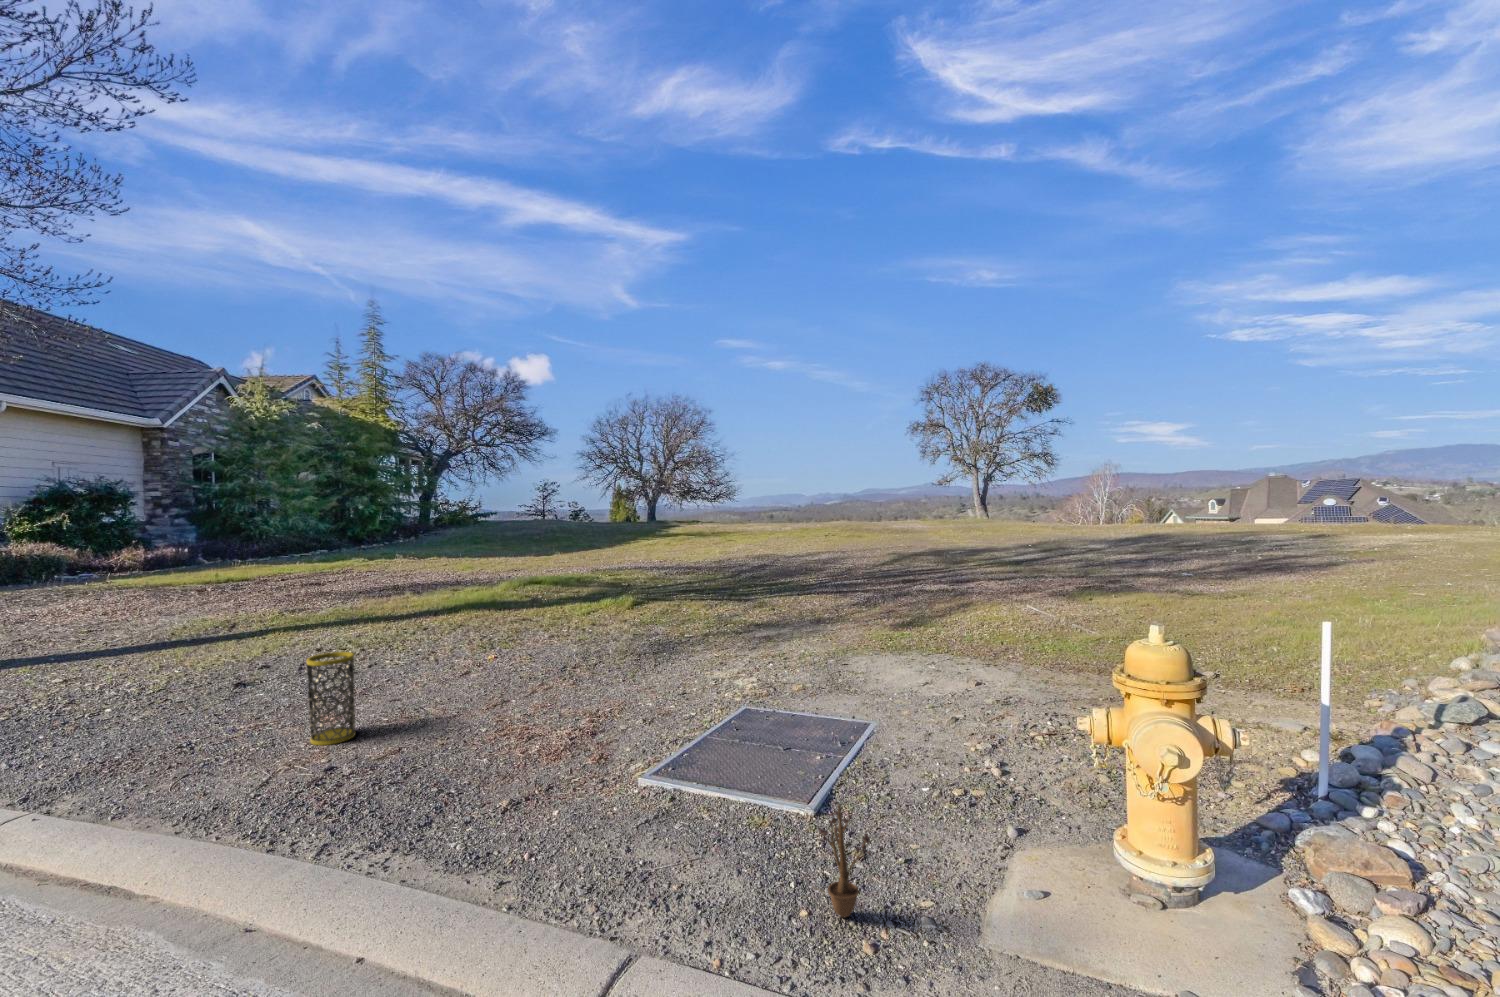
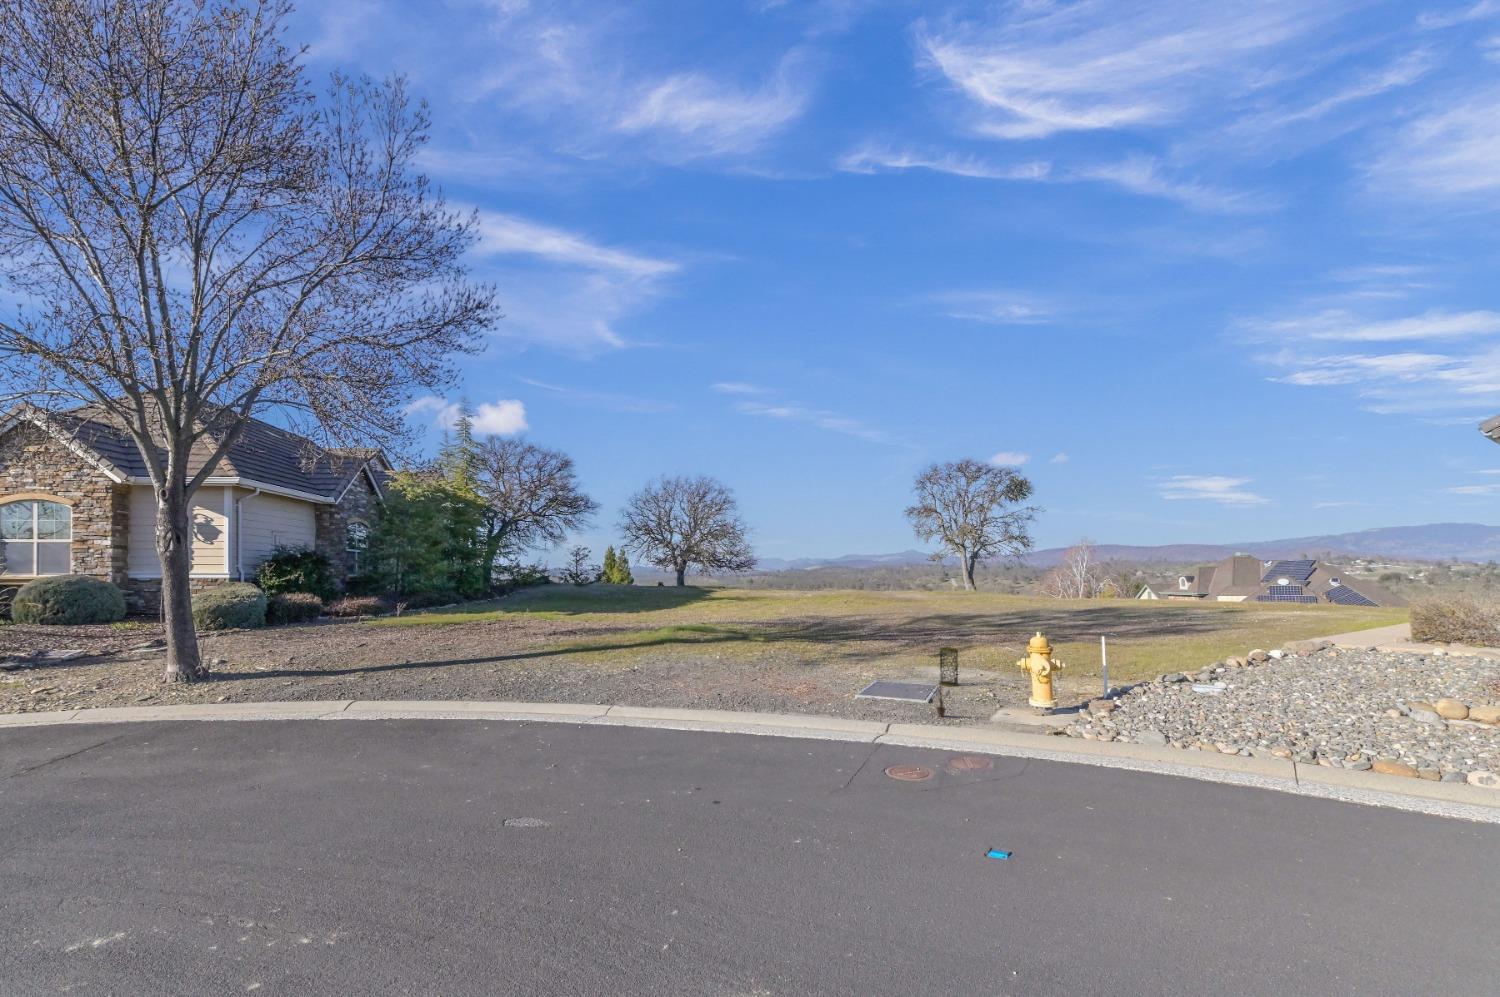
trash can: present [307,652,355,745] -> present [940,647,958,686]

